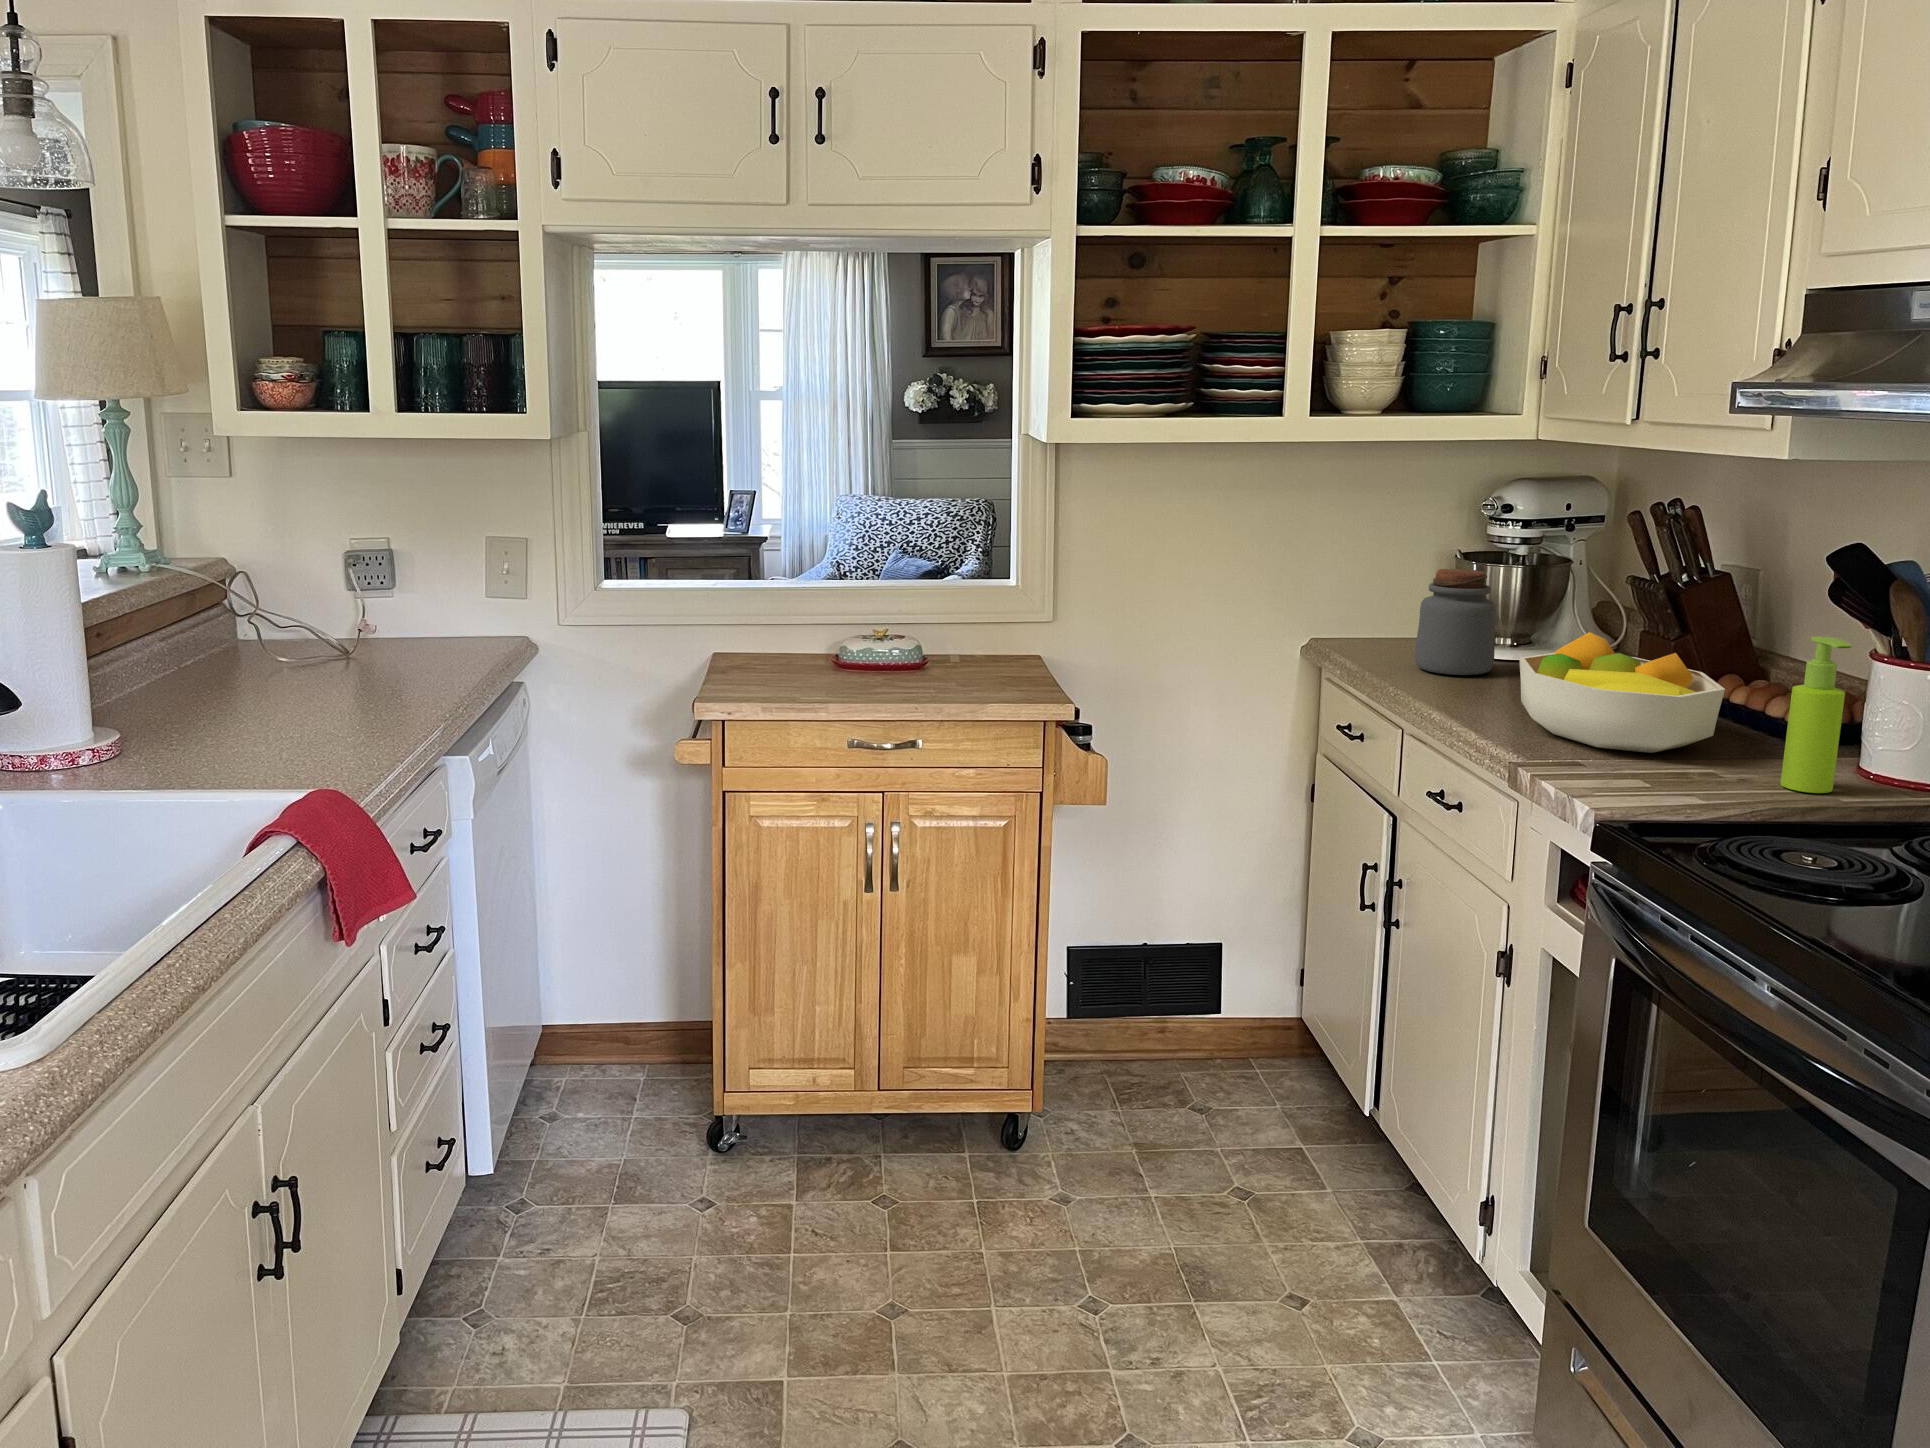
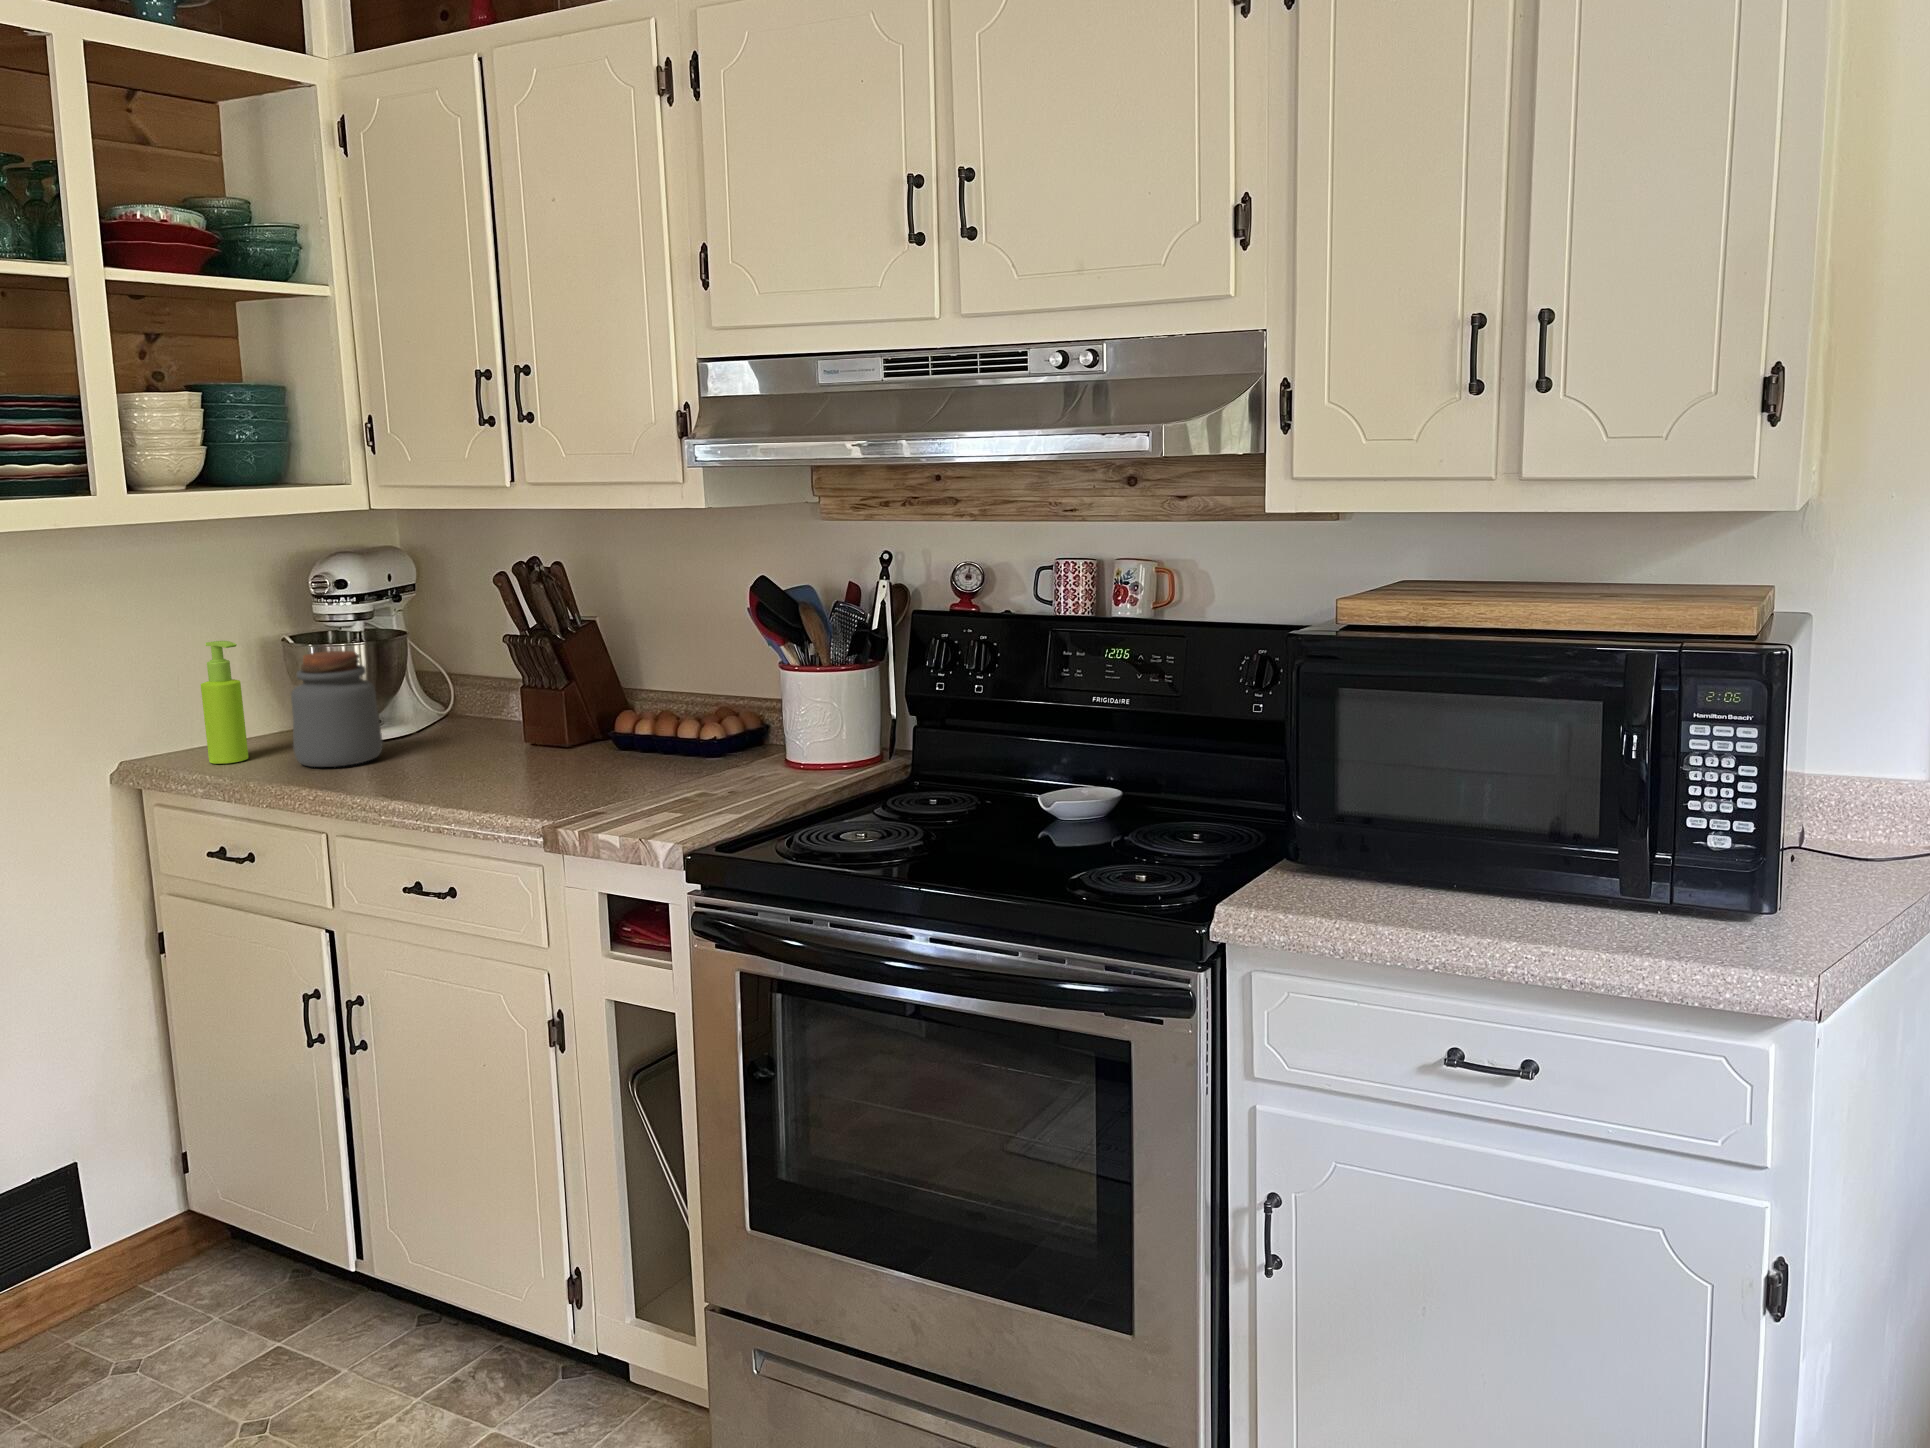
fruit bowl: present [1520,632,1725,753] -> none [465,691,671,797]
soap dispenser: present [1781,636,1852,793] -> present [201,641,249,764]

